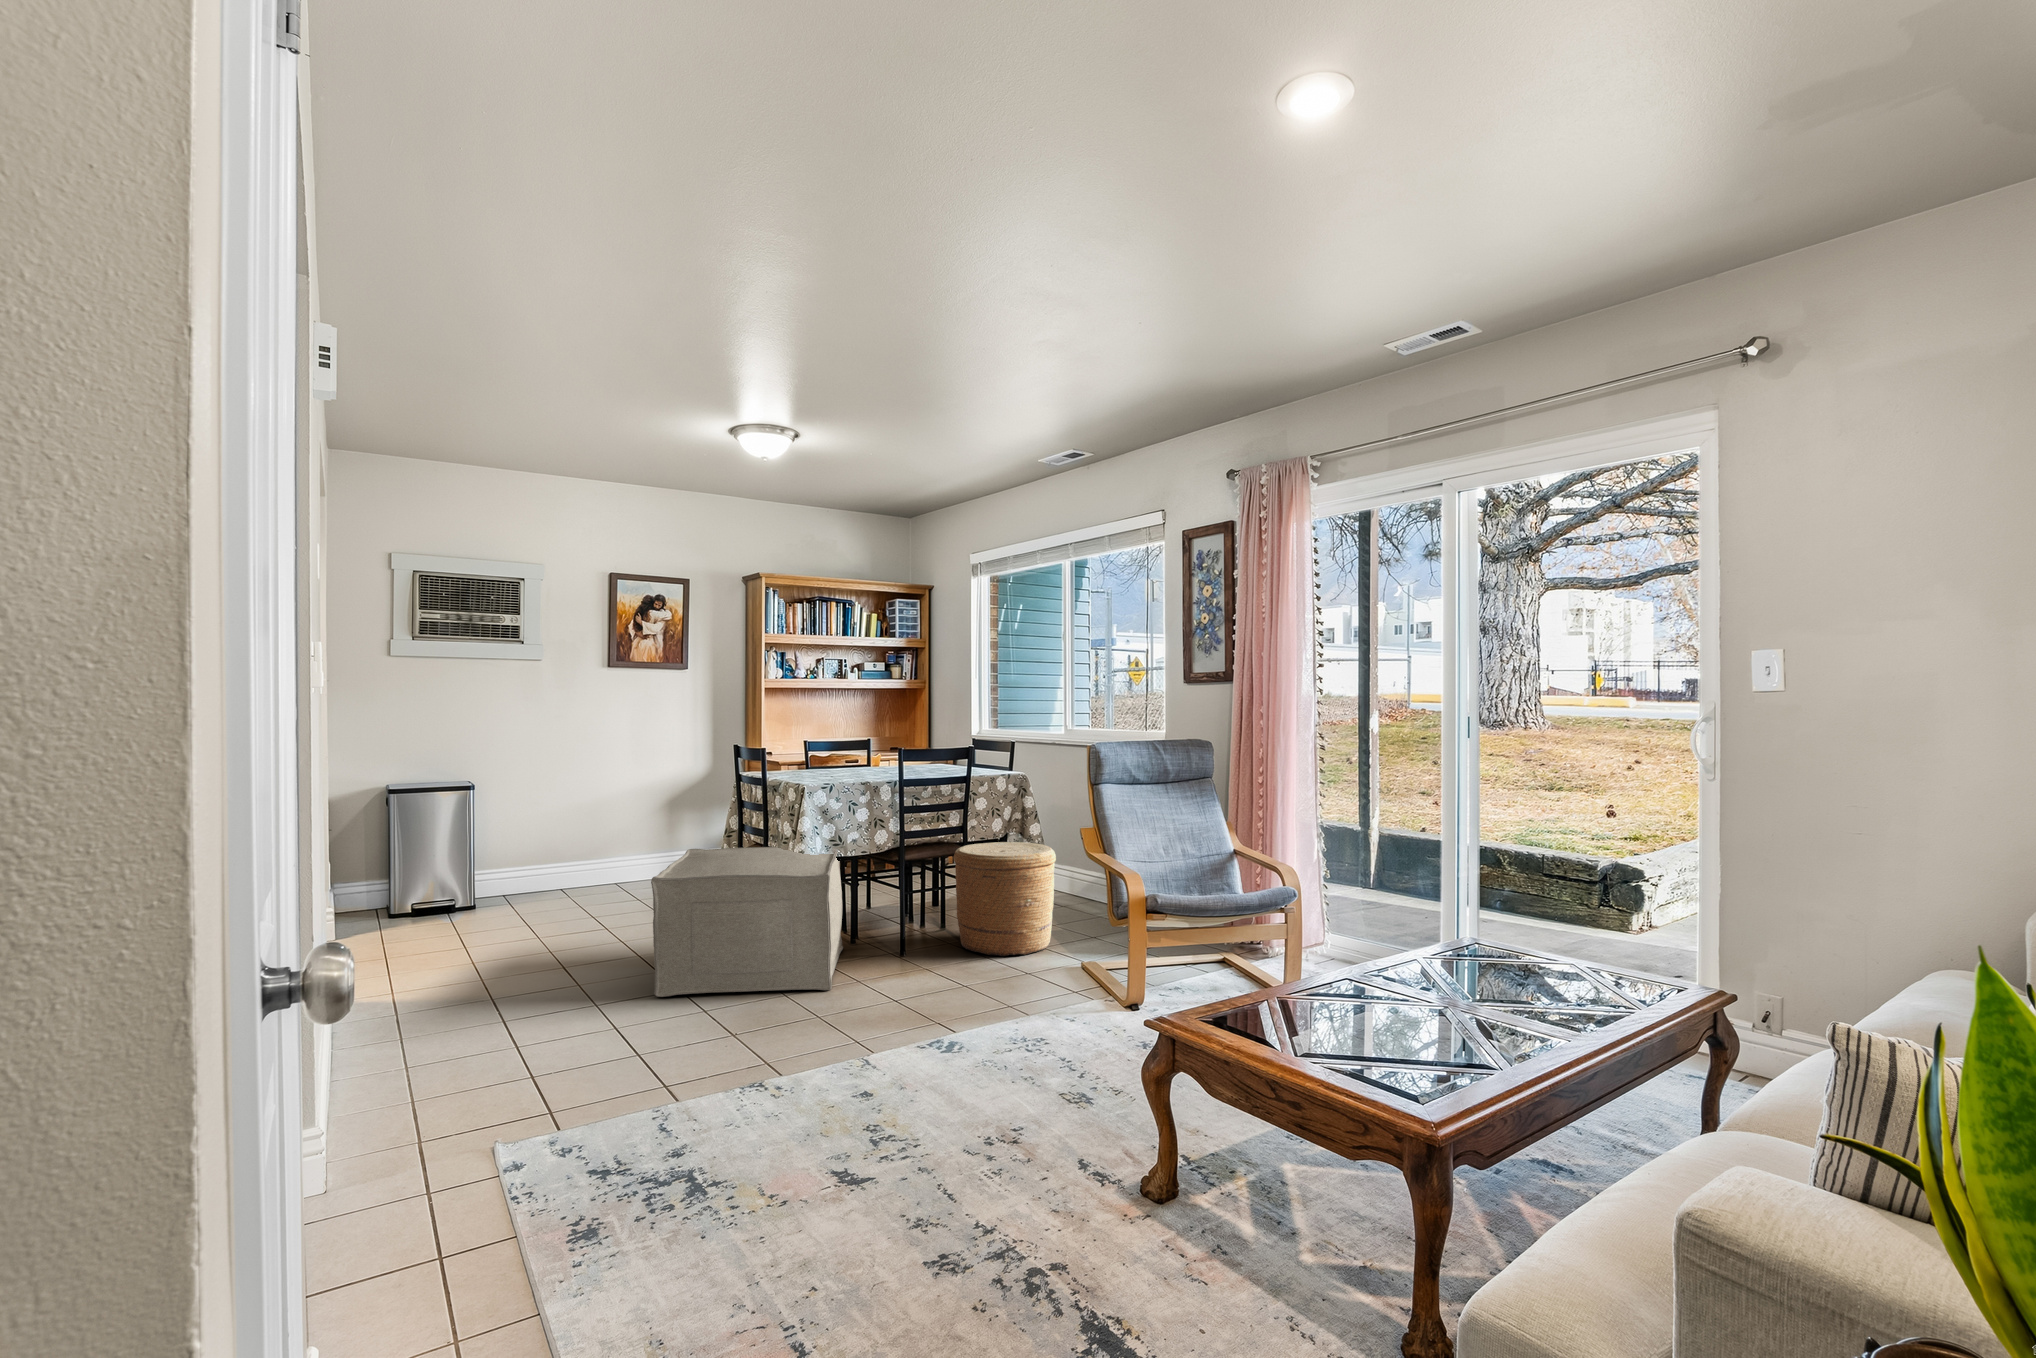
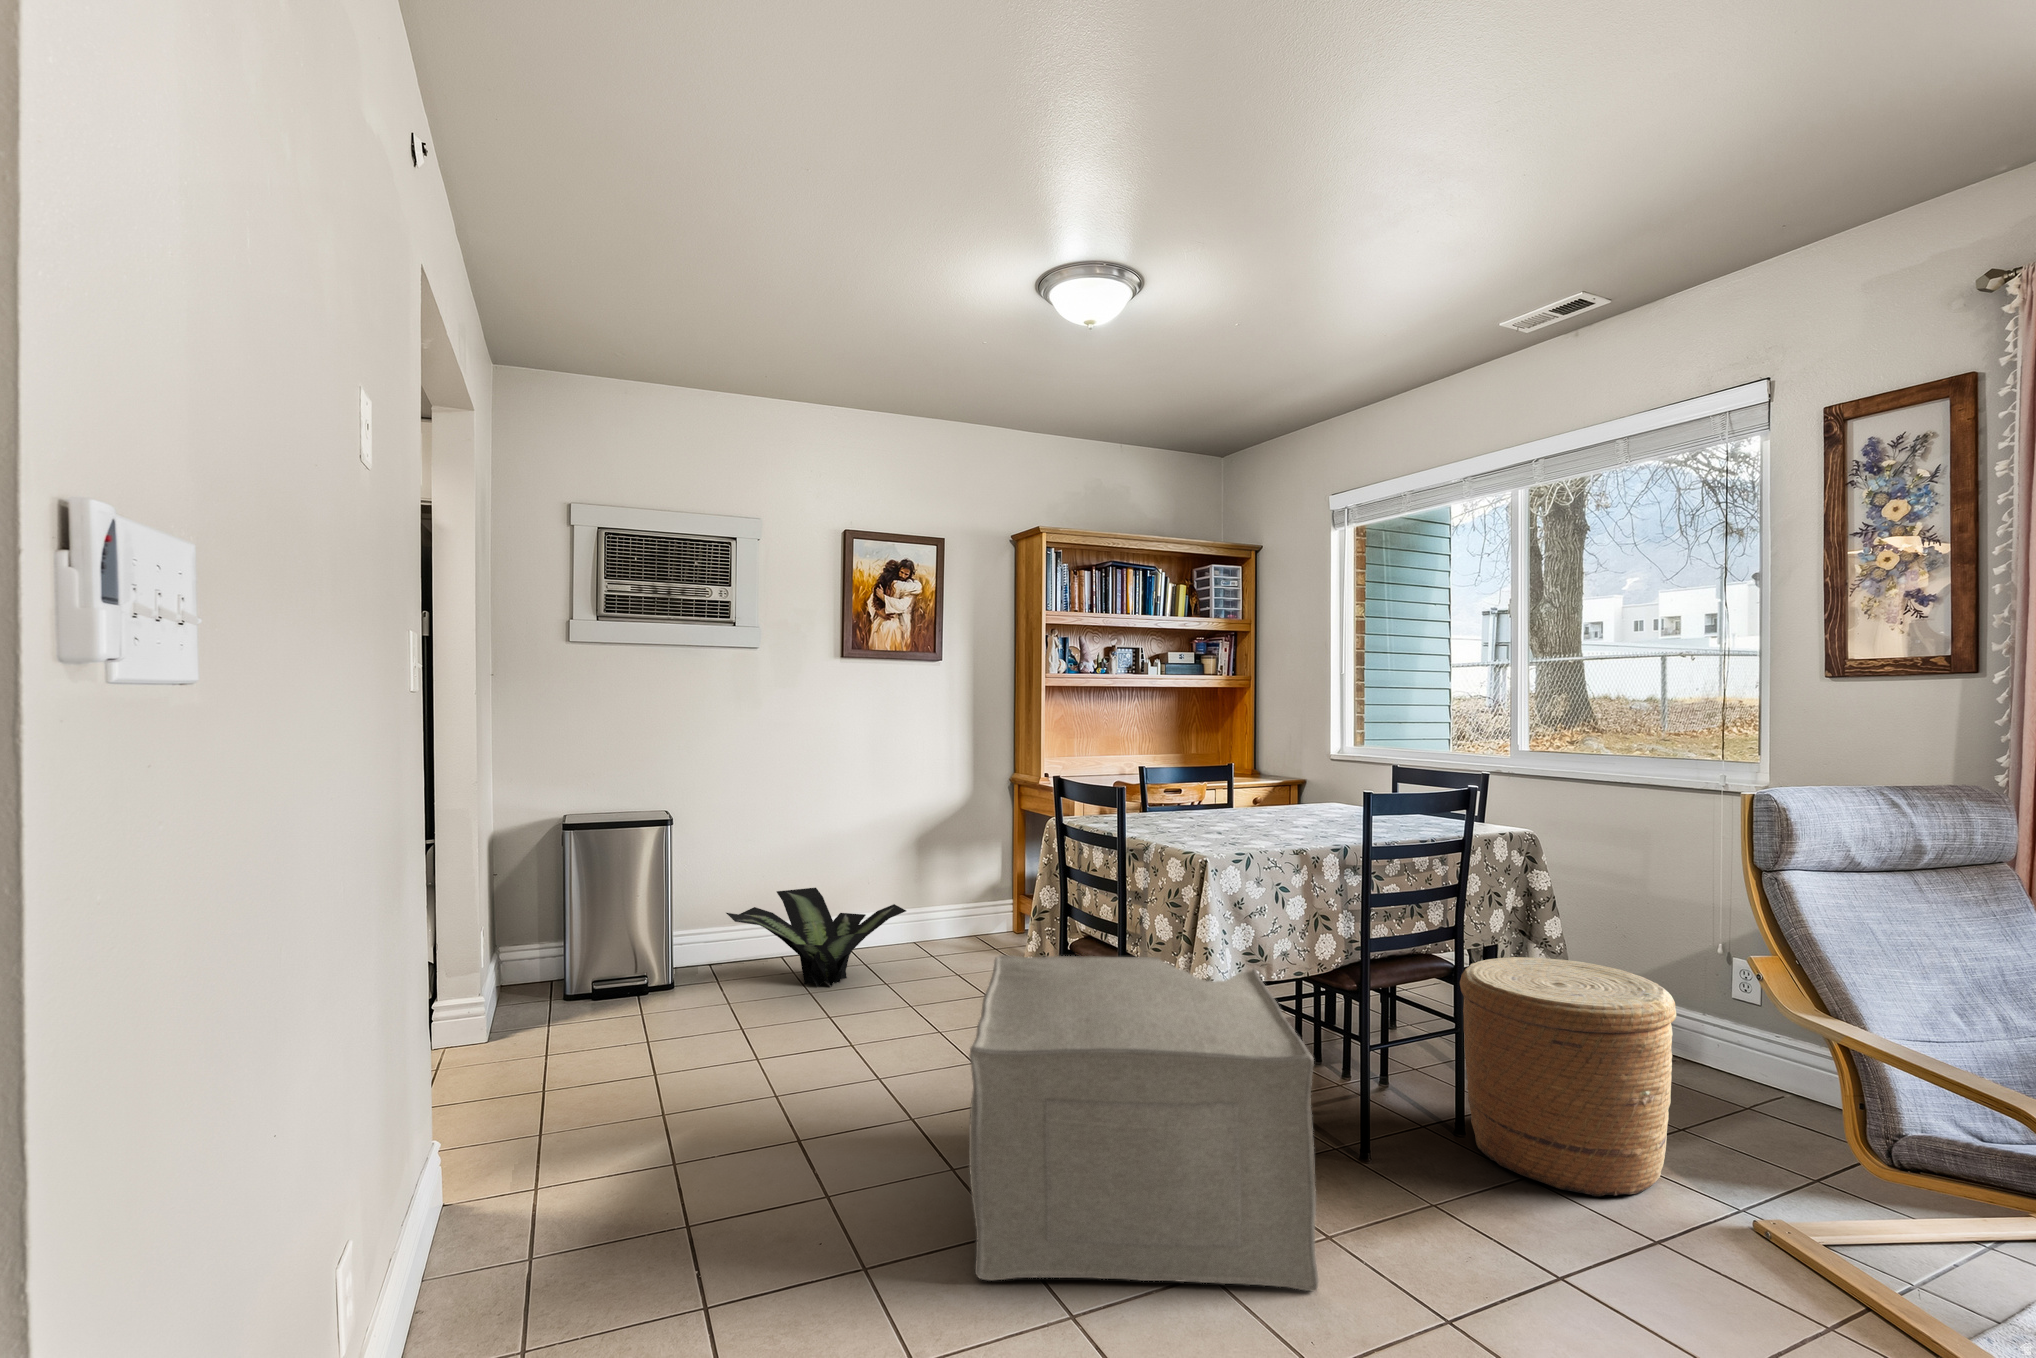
potted plant: none [516,837,654,902] -> present [726,888,906,987]

